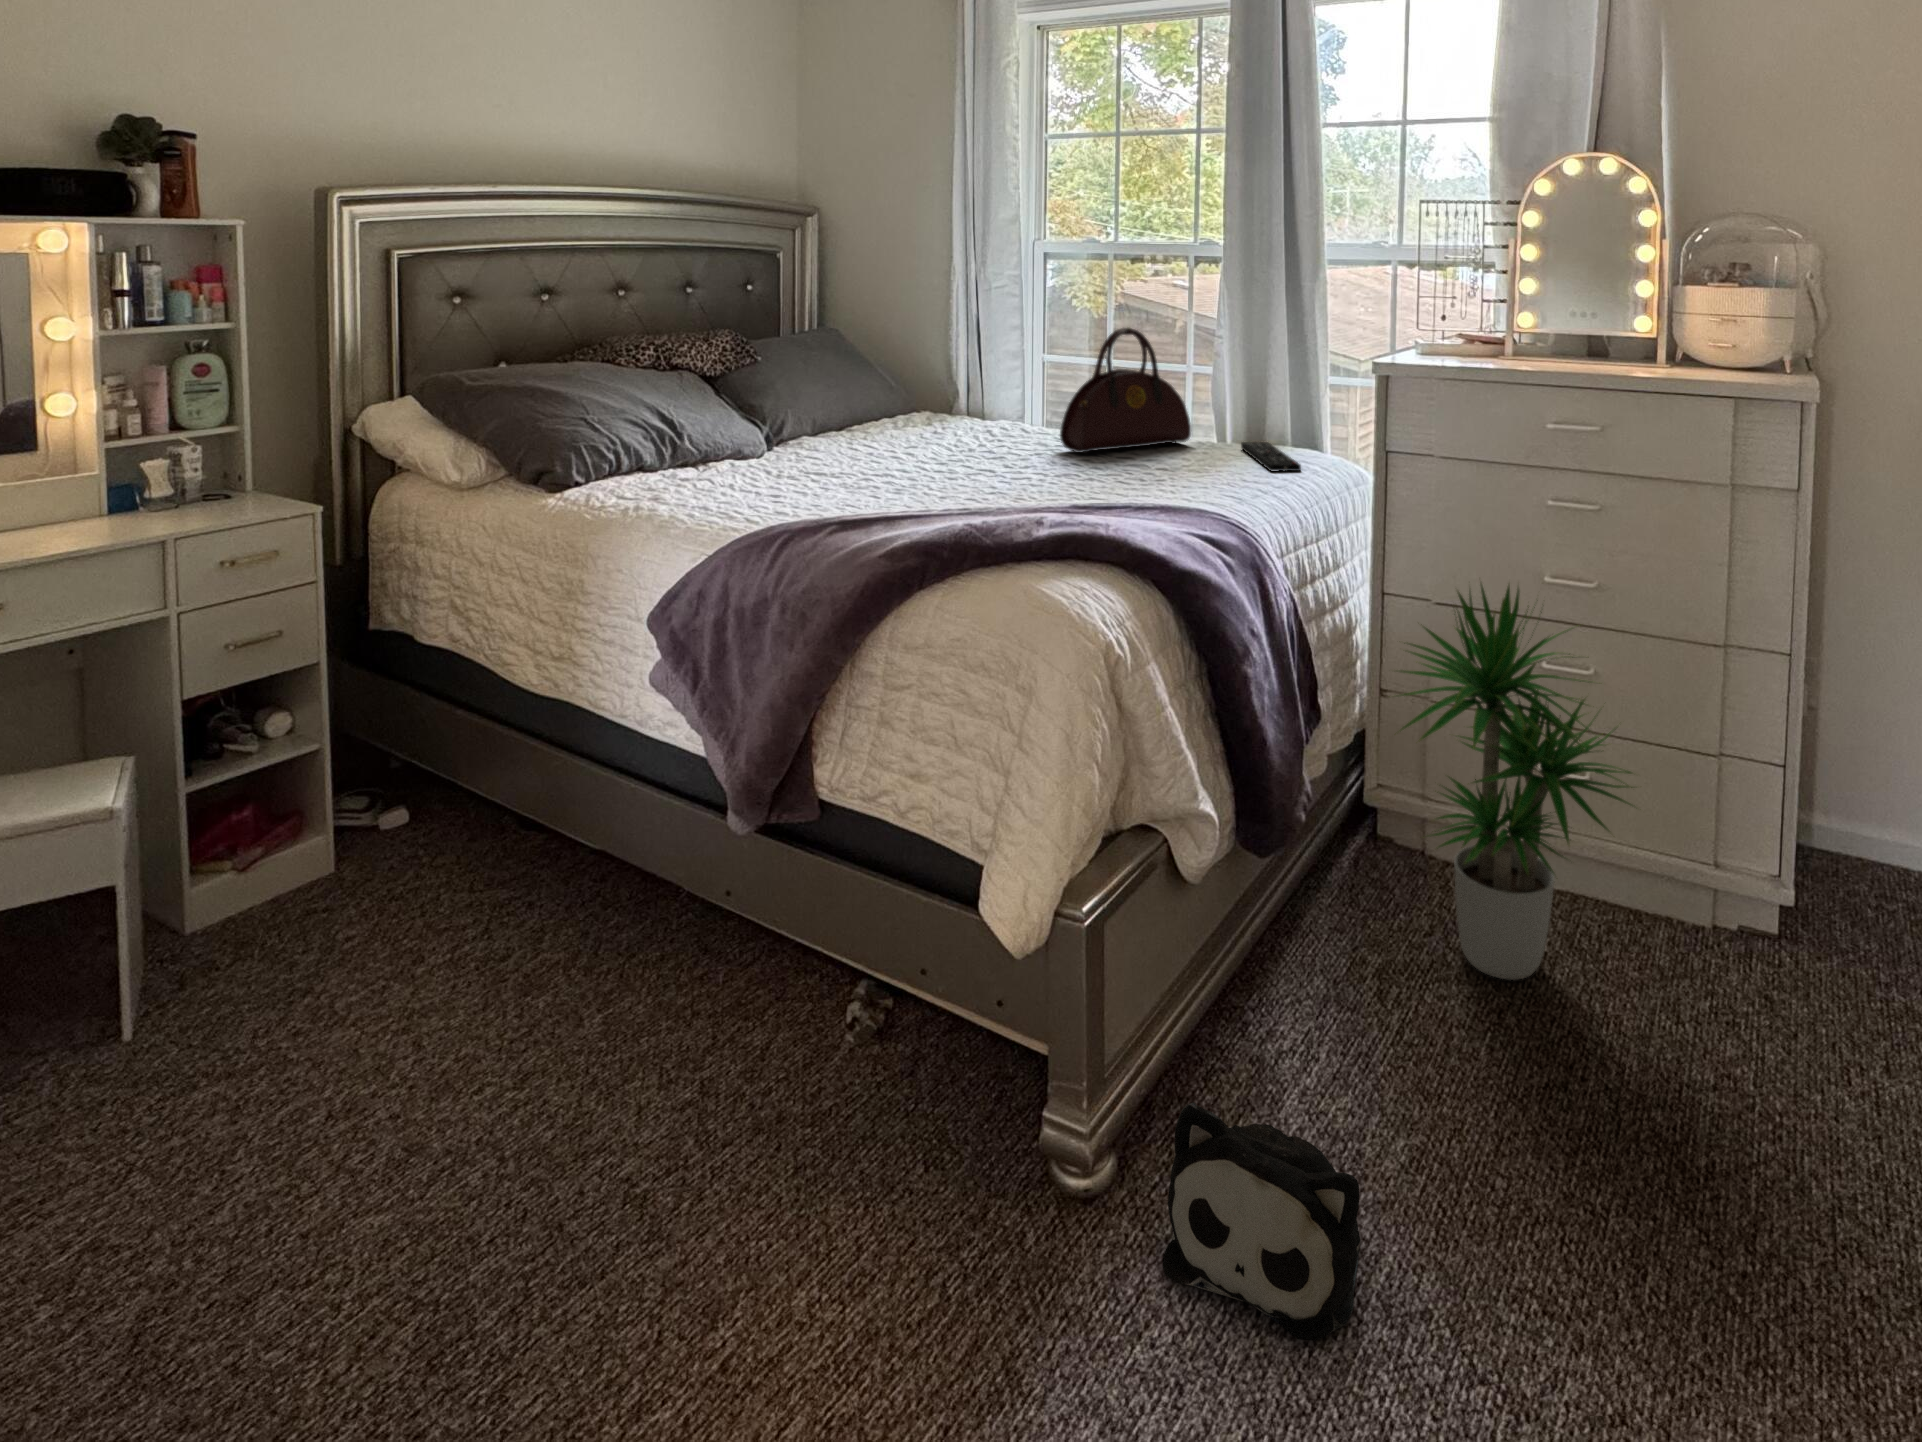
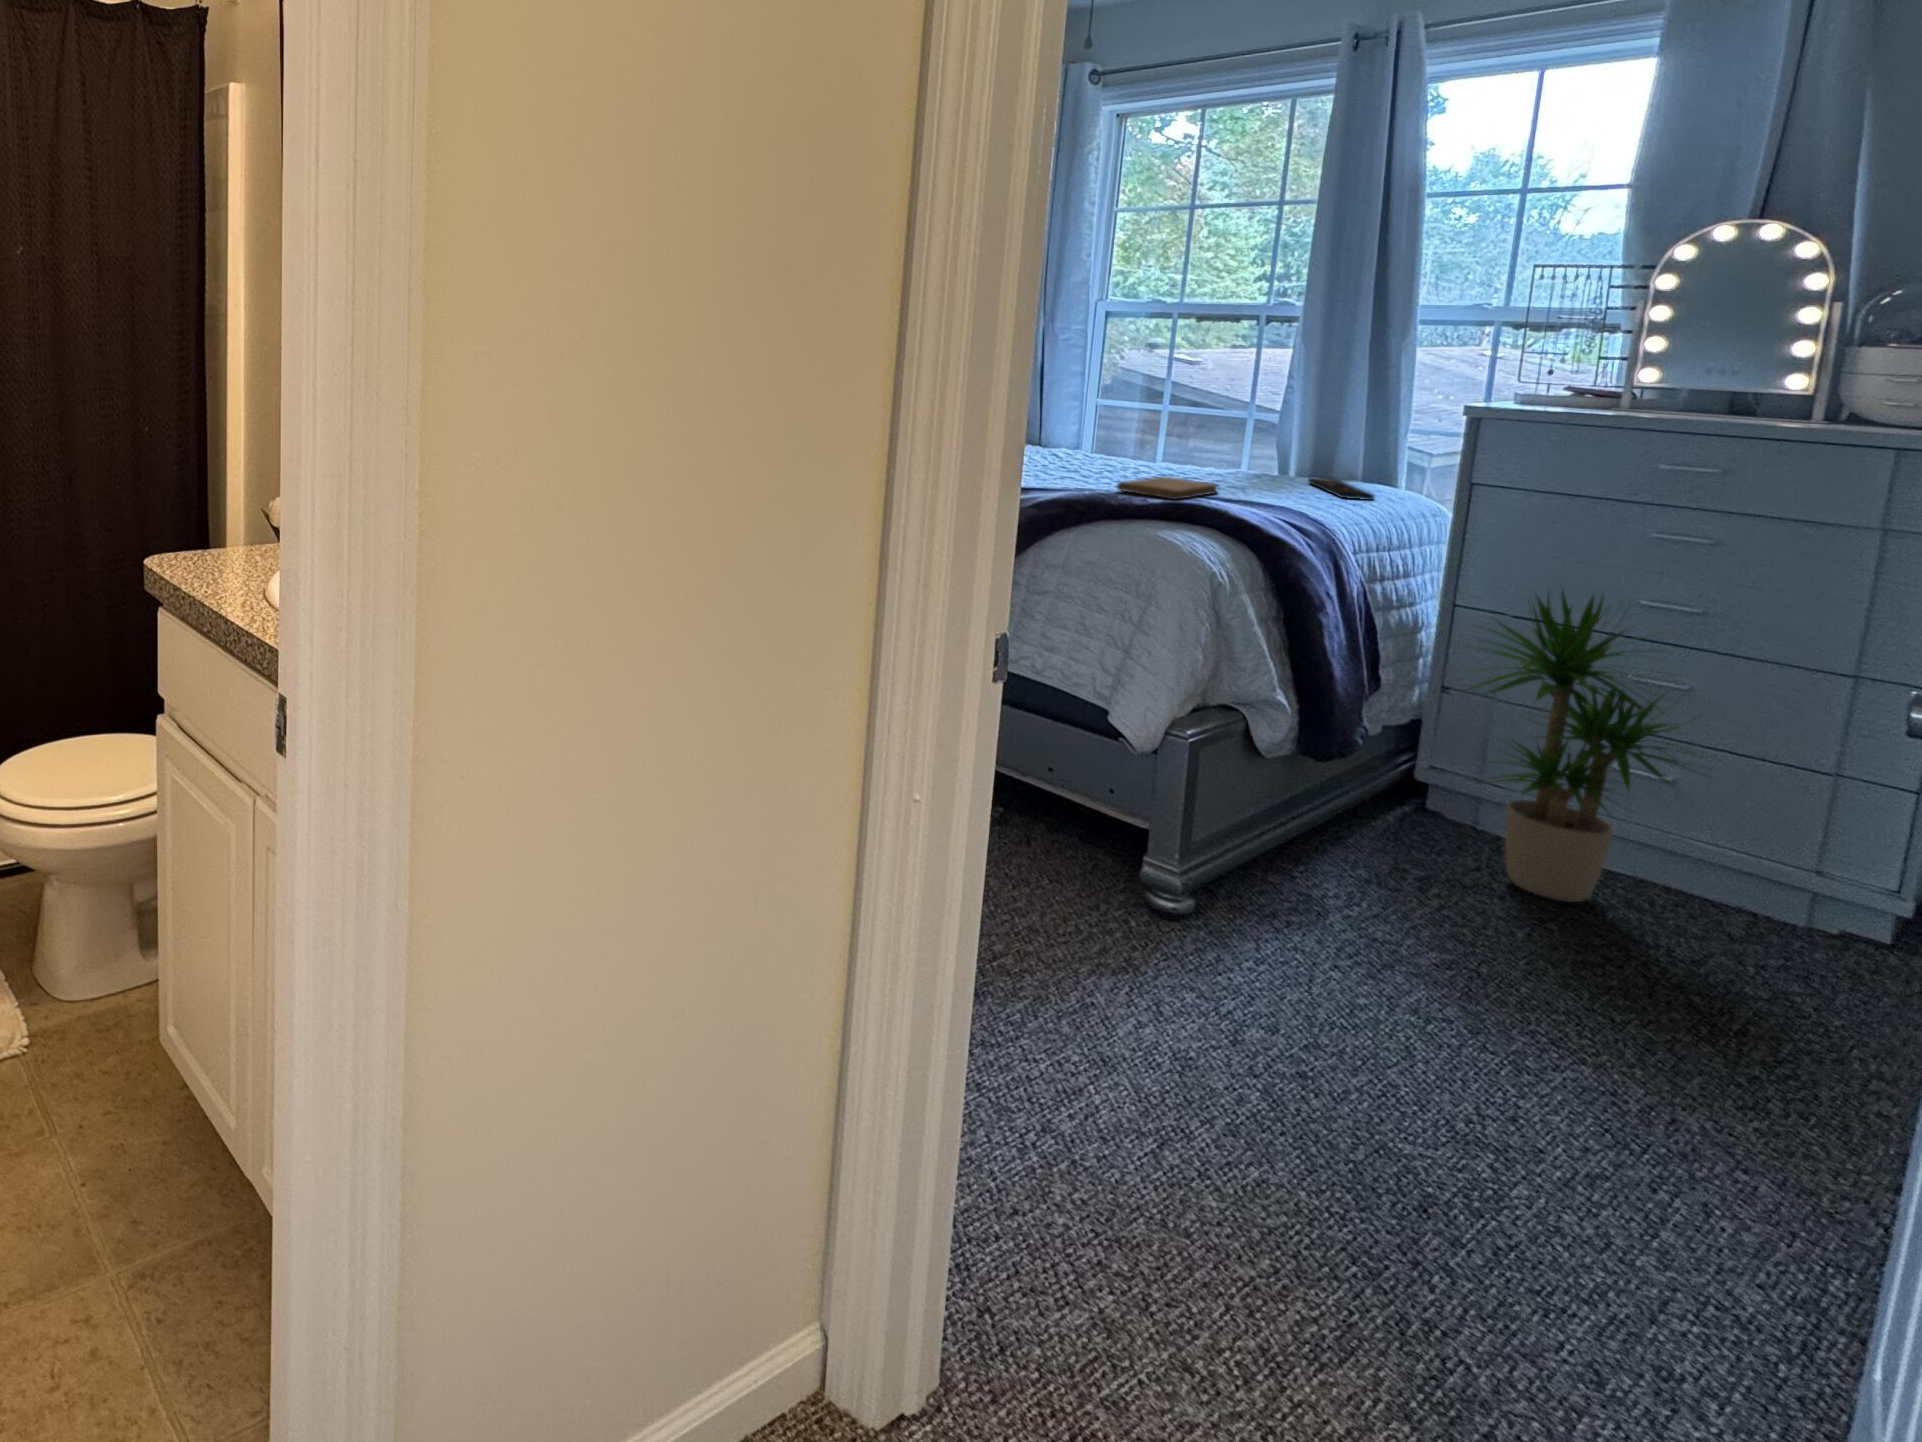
handbag: present [1060,327,1191,453] -> none [1128,374,1256,476]
notebook: none [1032,460,1147,497] -> present [1117,477,1217,499]
plush toy: present [1163,1102,1360,1341] -> none [1235,856,1398,999]

